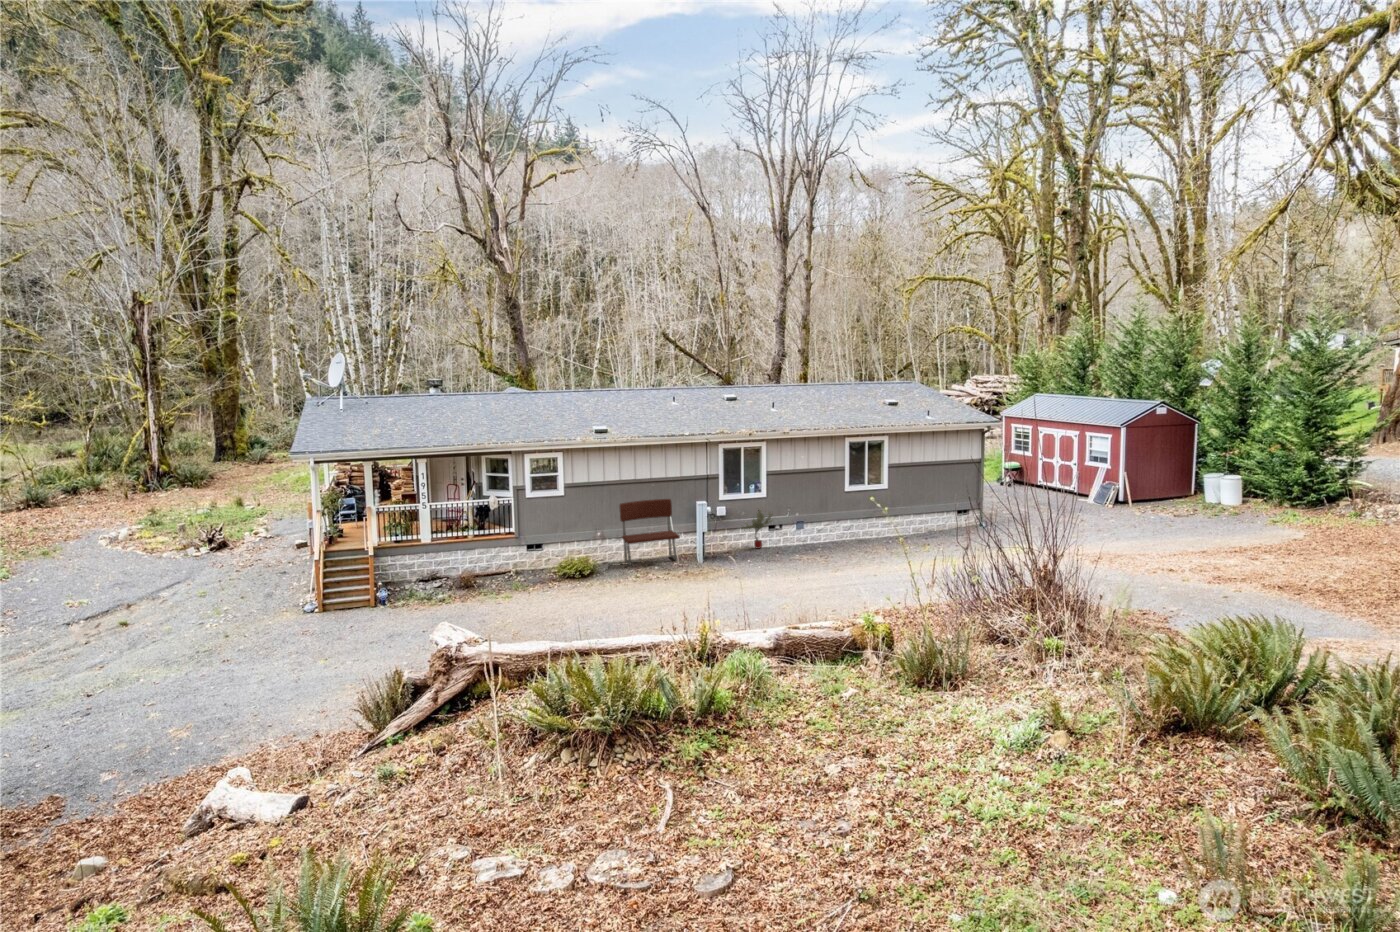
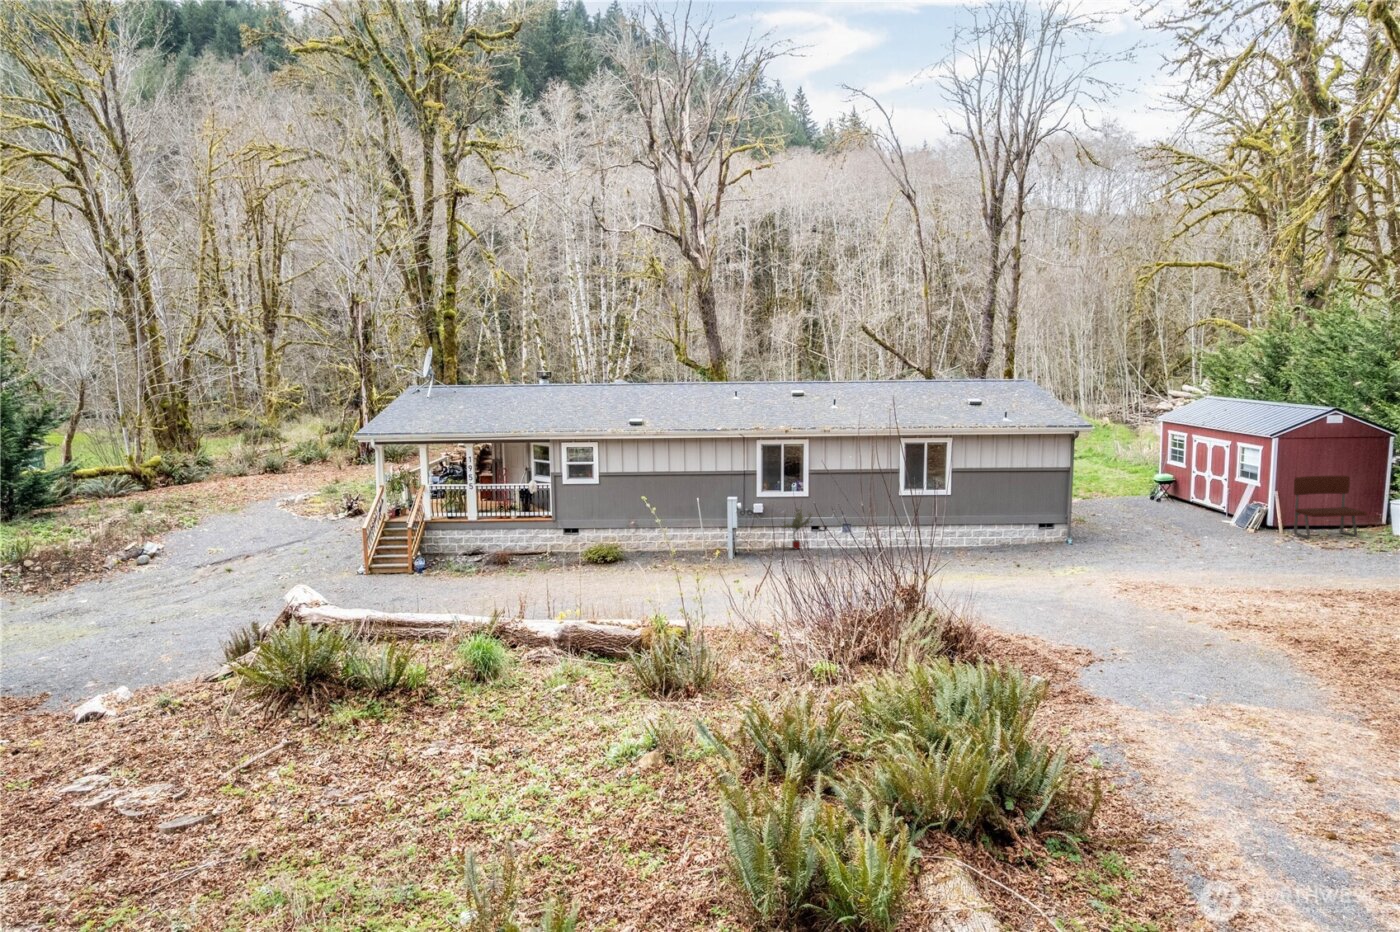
bench: present [619,499,680,566] -> present [1294,476,1367,539]

